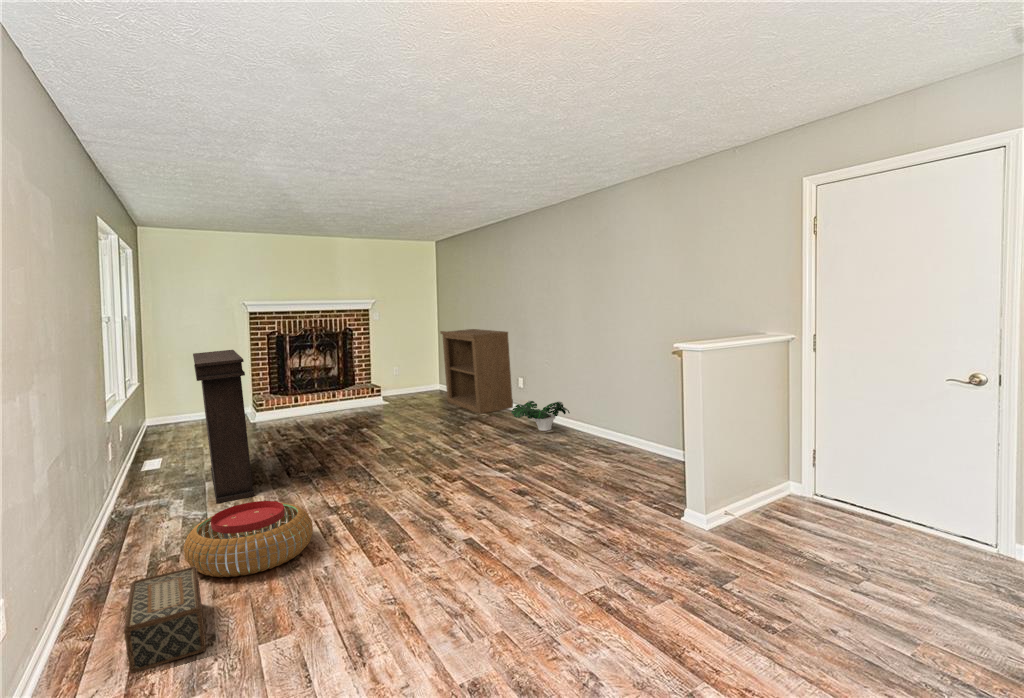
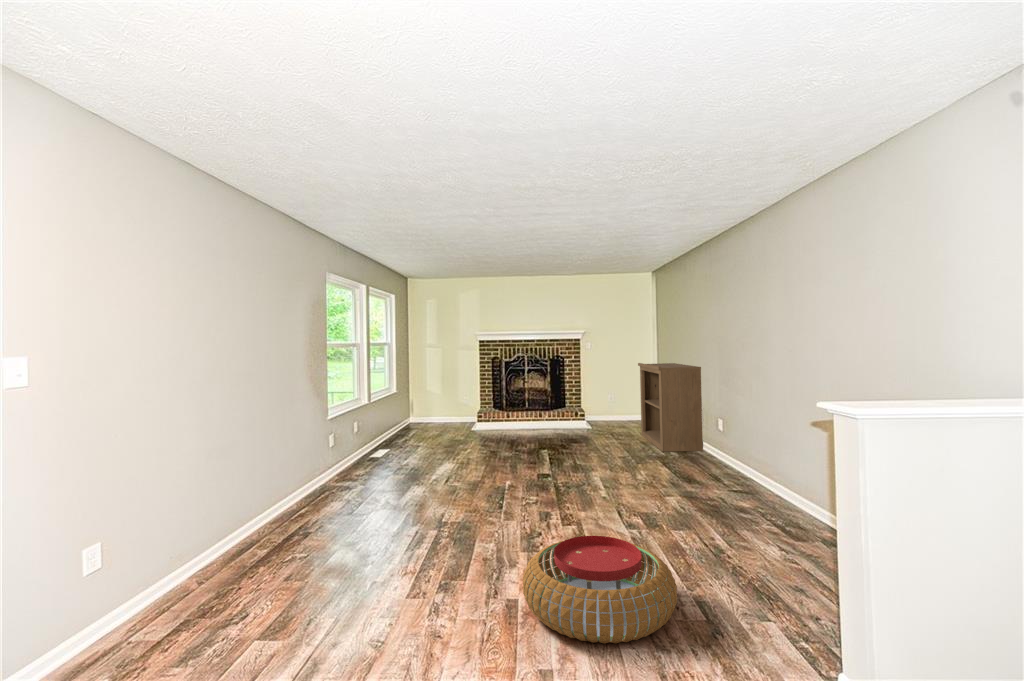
console table: present [193,350,254,503] -> none [349,362,419,496]
potted plant: present [511,401,570,431] -> none [679,445,751,483]
pouf: present [184,501,313,577] -> present [523,536,677,644]
woven basket: present [124,566,206,673] -> none [67,560,214,665]

